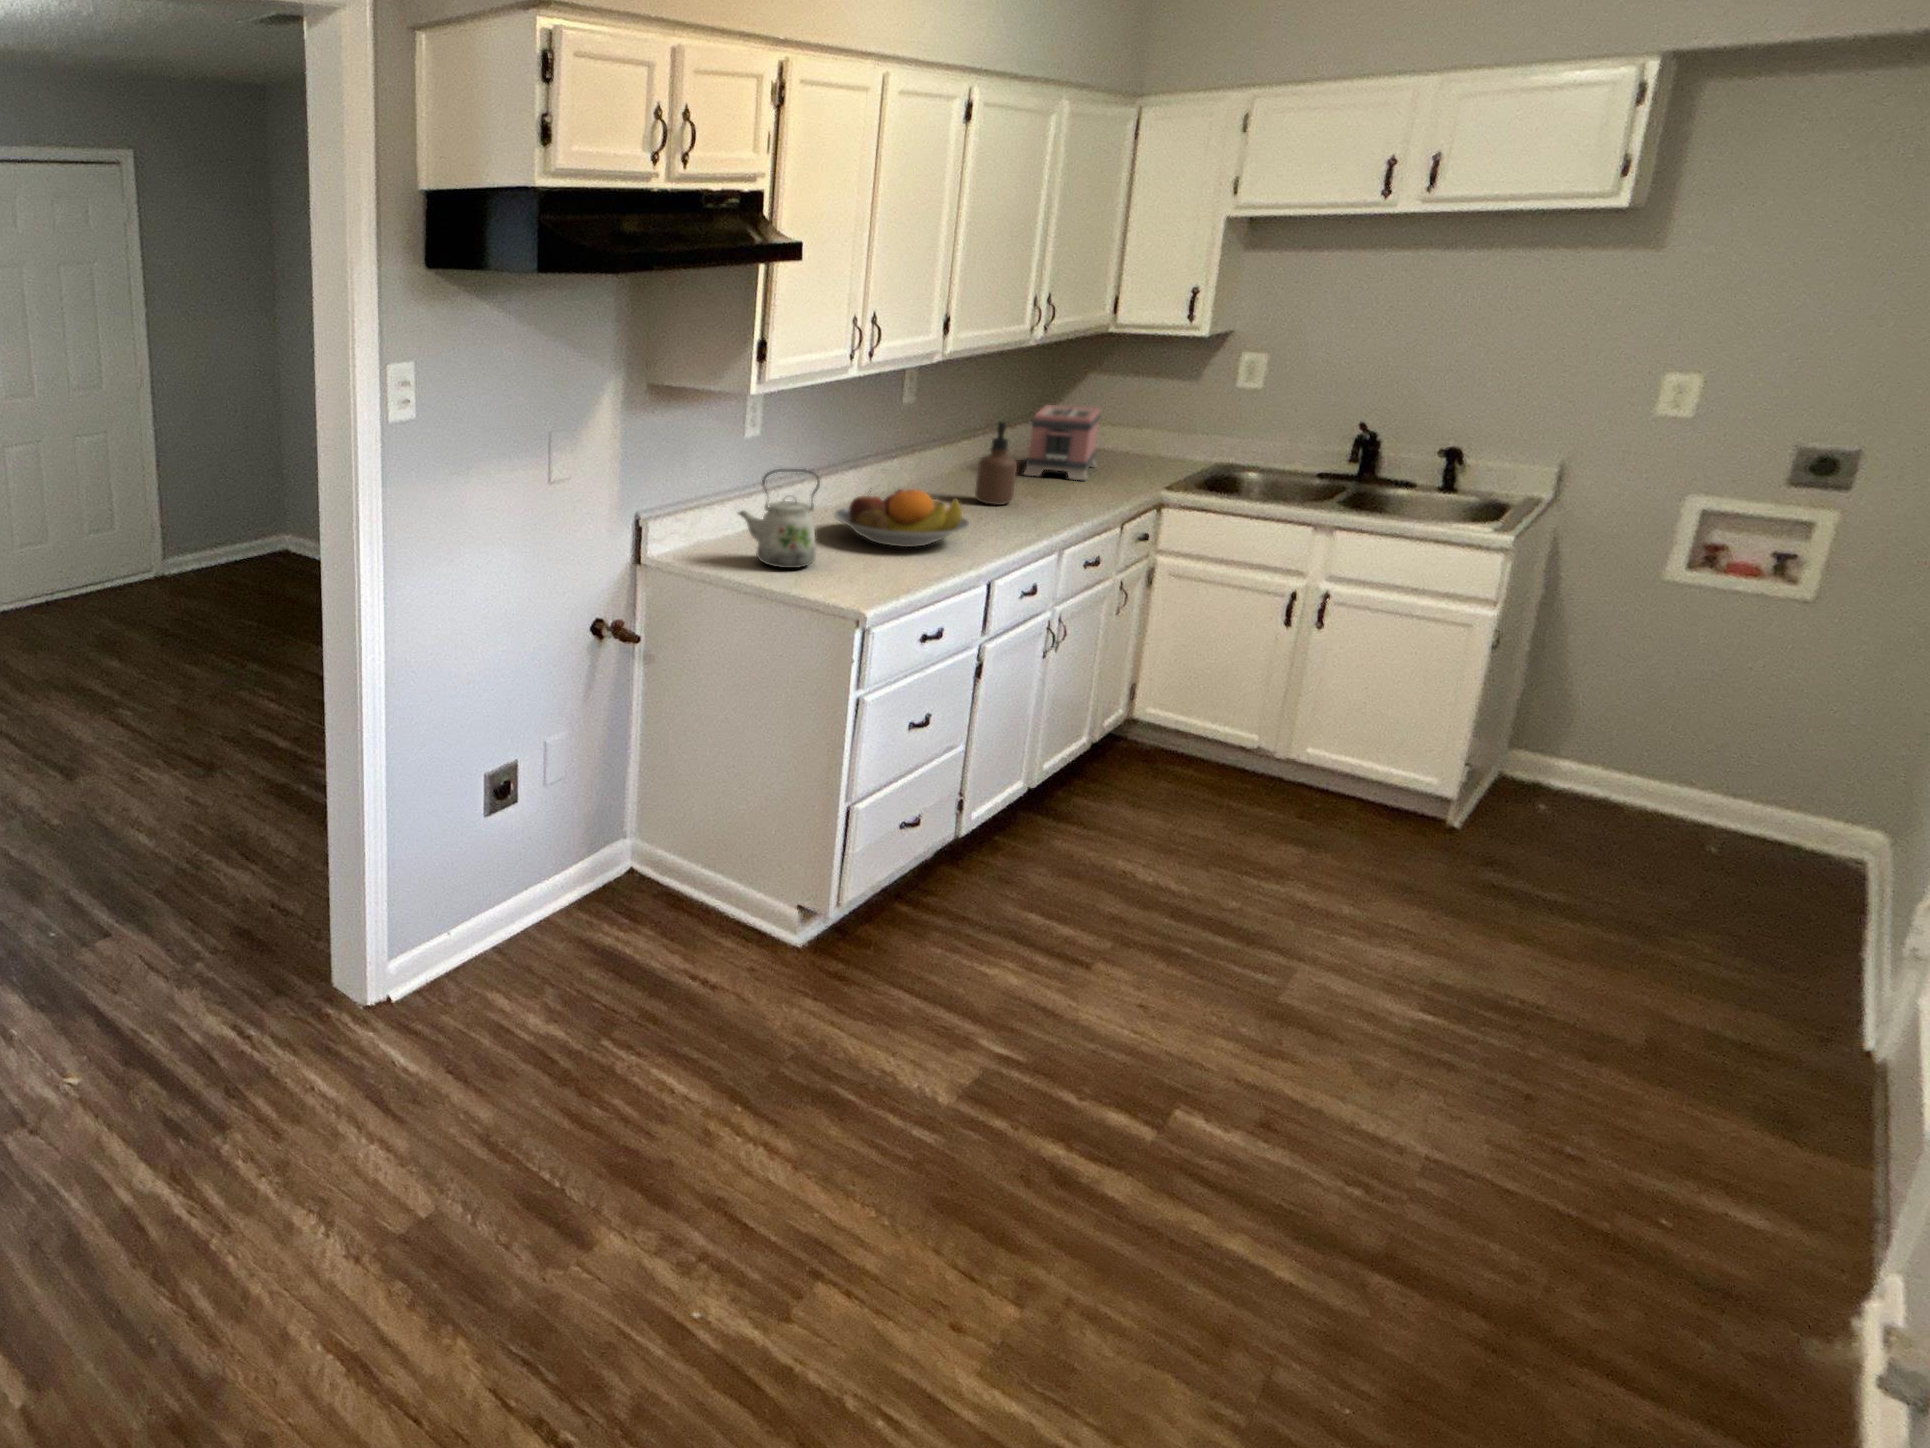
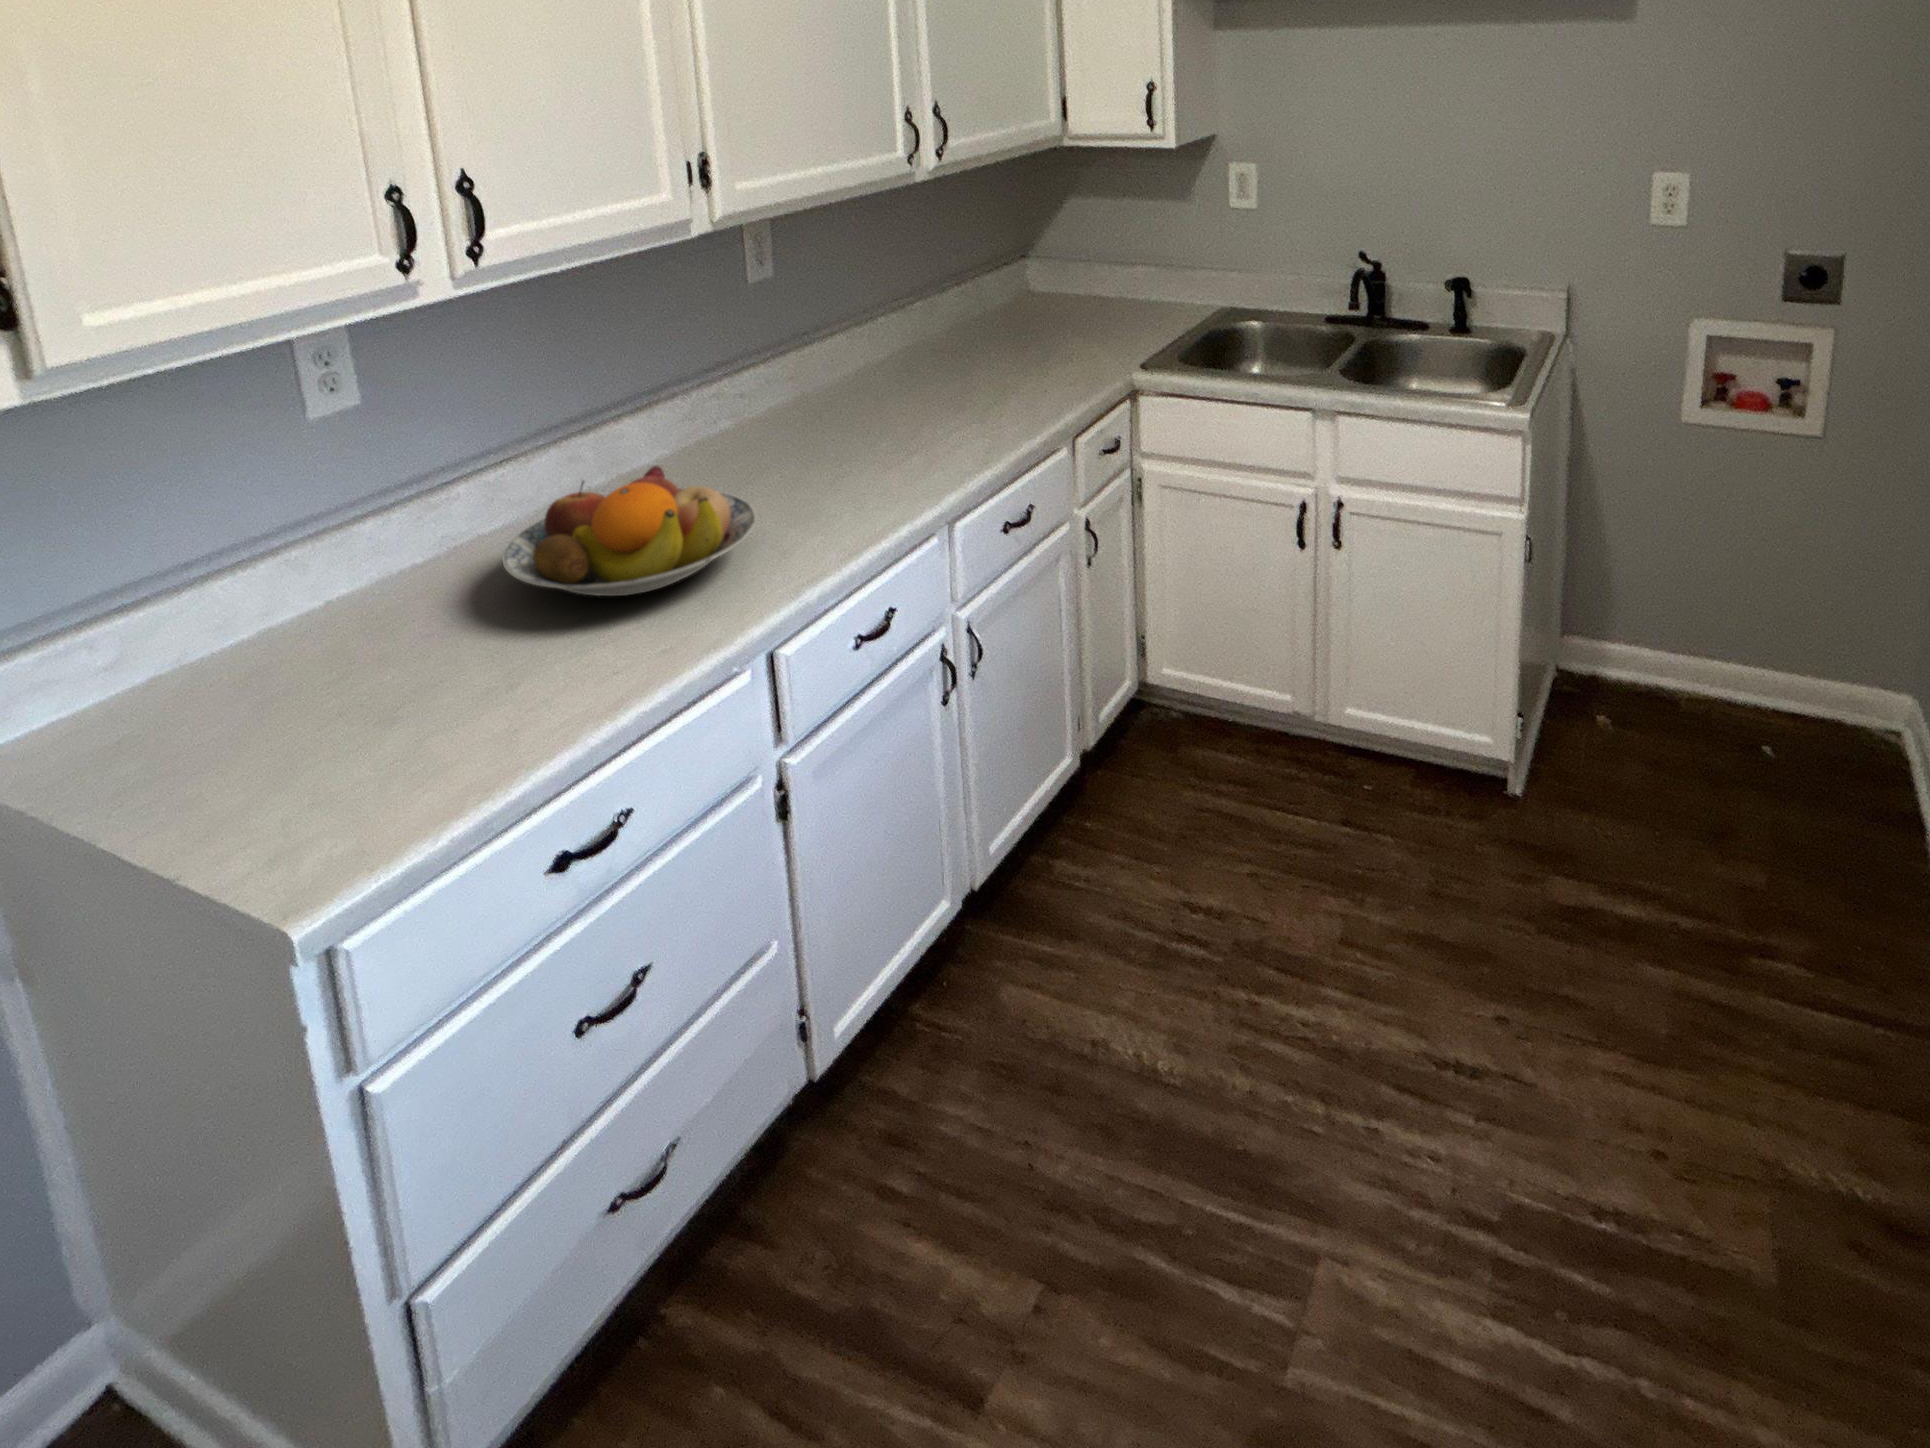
toaster: present [1024,405,1100,480] -> none [964,251,1073,363]
soap dispenser: present [975,422,1017,505] -> none [849,308,909,439]
kettle: present [739,469,820,568] -> none [154,516,374,738]

